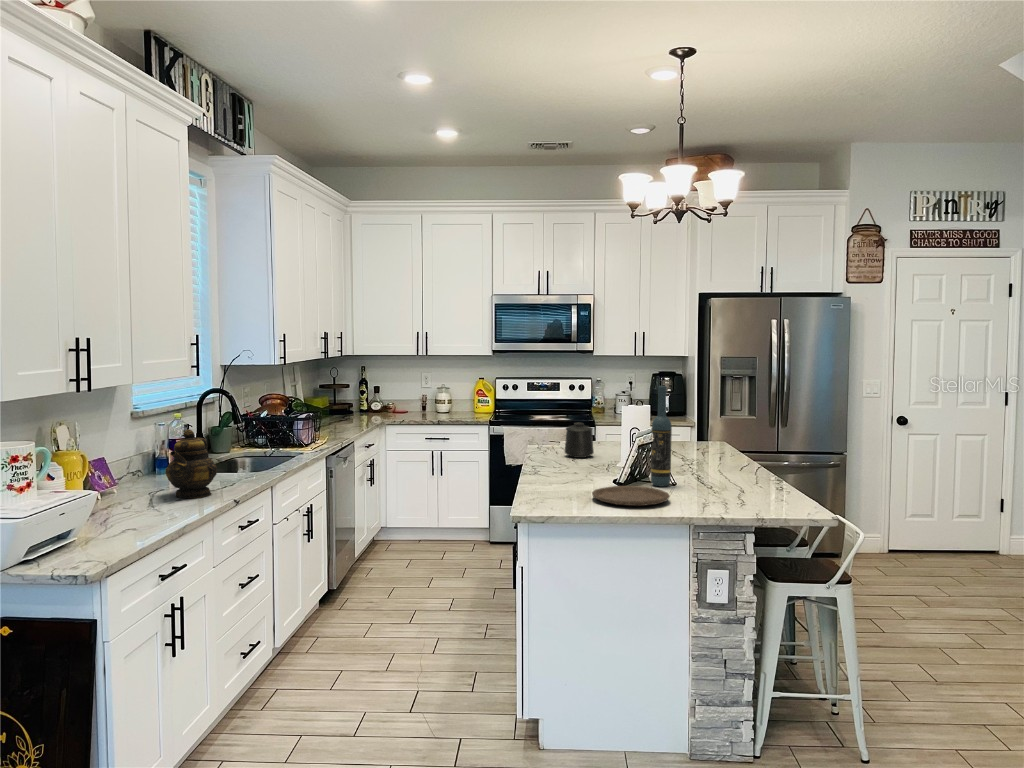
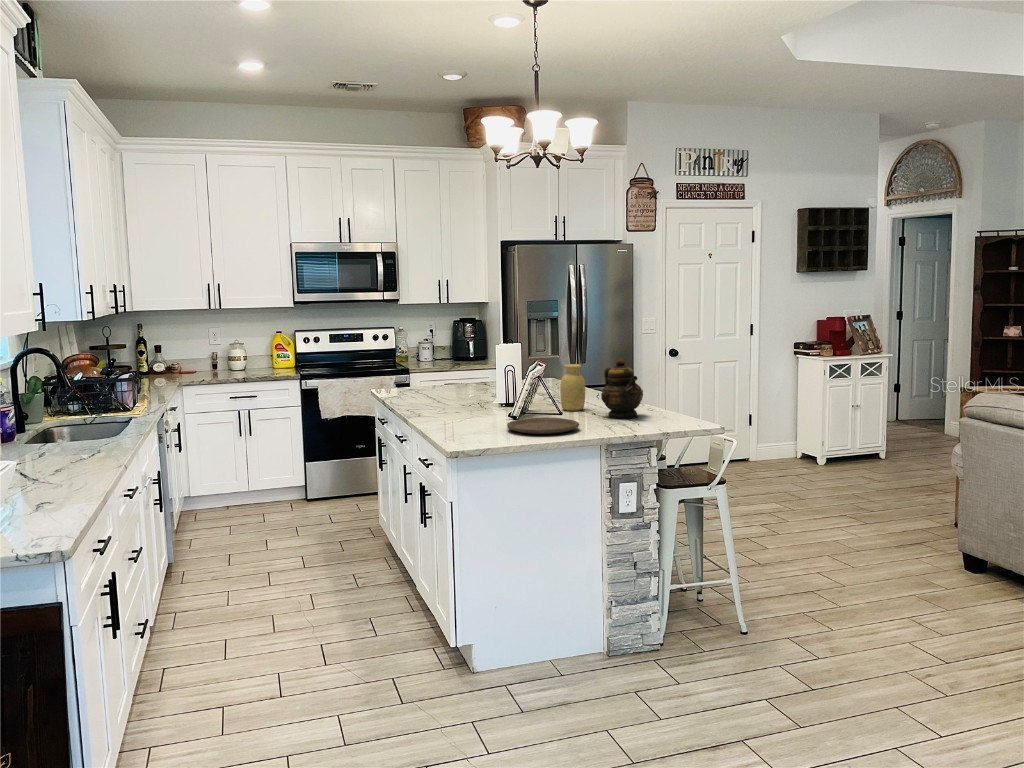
wine bottle: present [651,386,672,487] -> none [541,323,560,417]
mug: present [565,422,594,458] -> none [426,366,455,401]
teapot: present [166,429,217,498] -> present [601,358,643,418]
vase: none [682,430,710,481] -> present [560,364,585,411]

